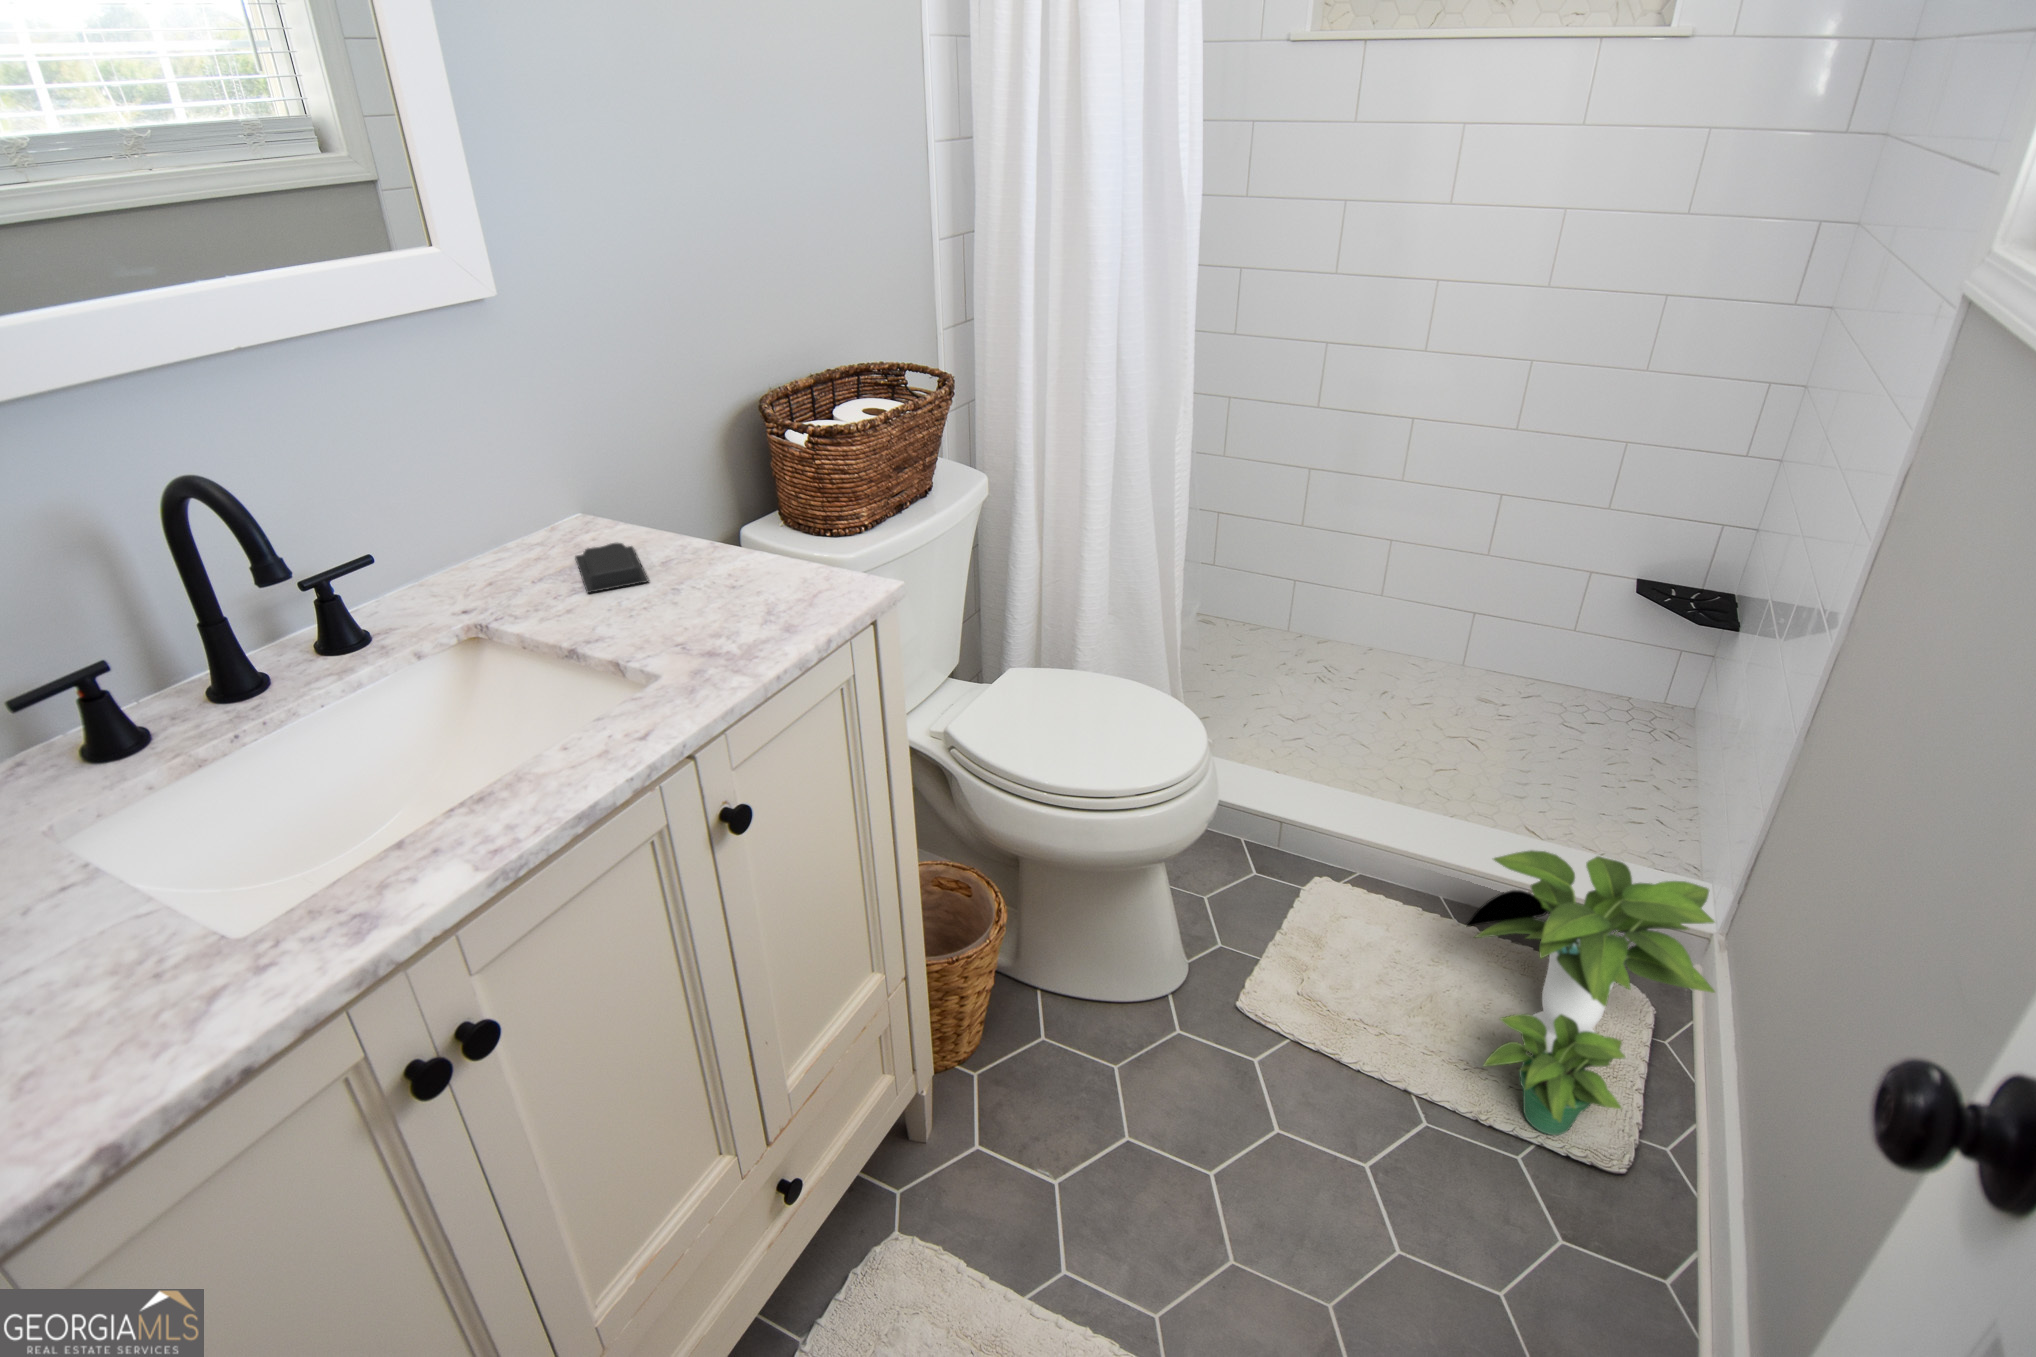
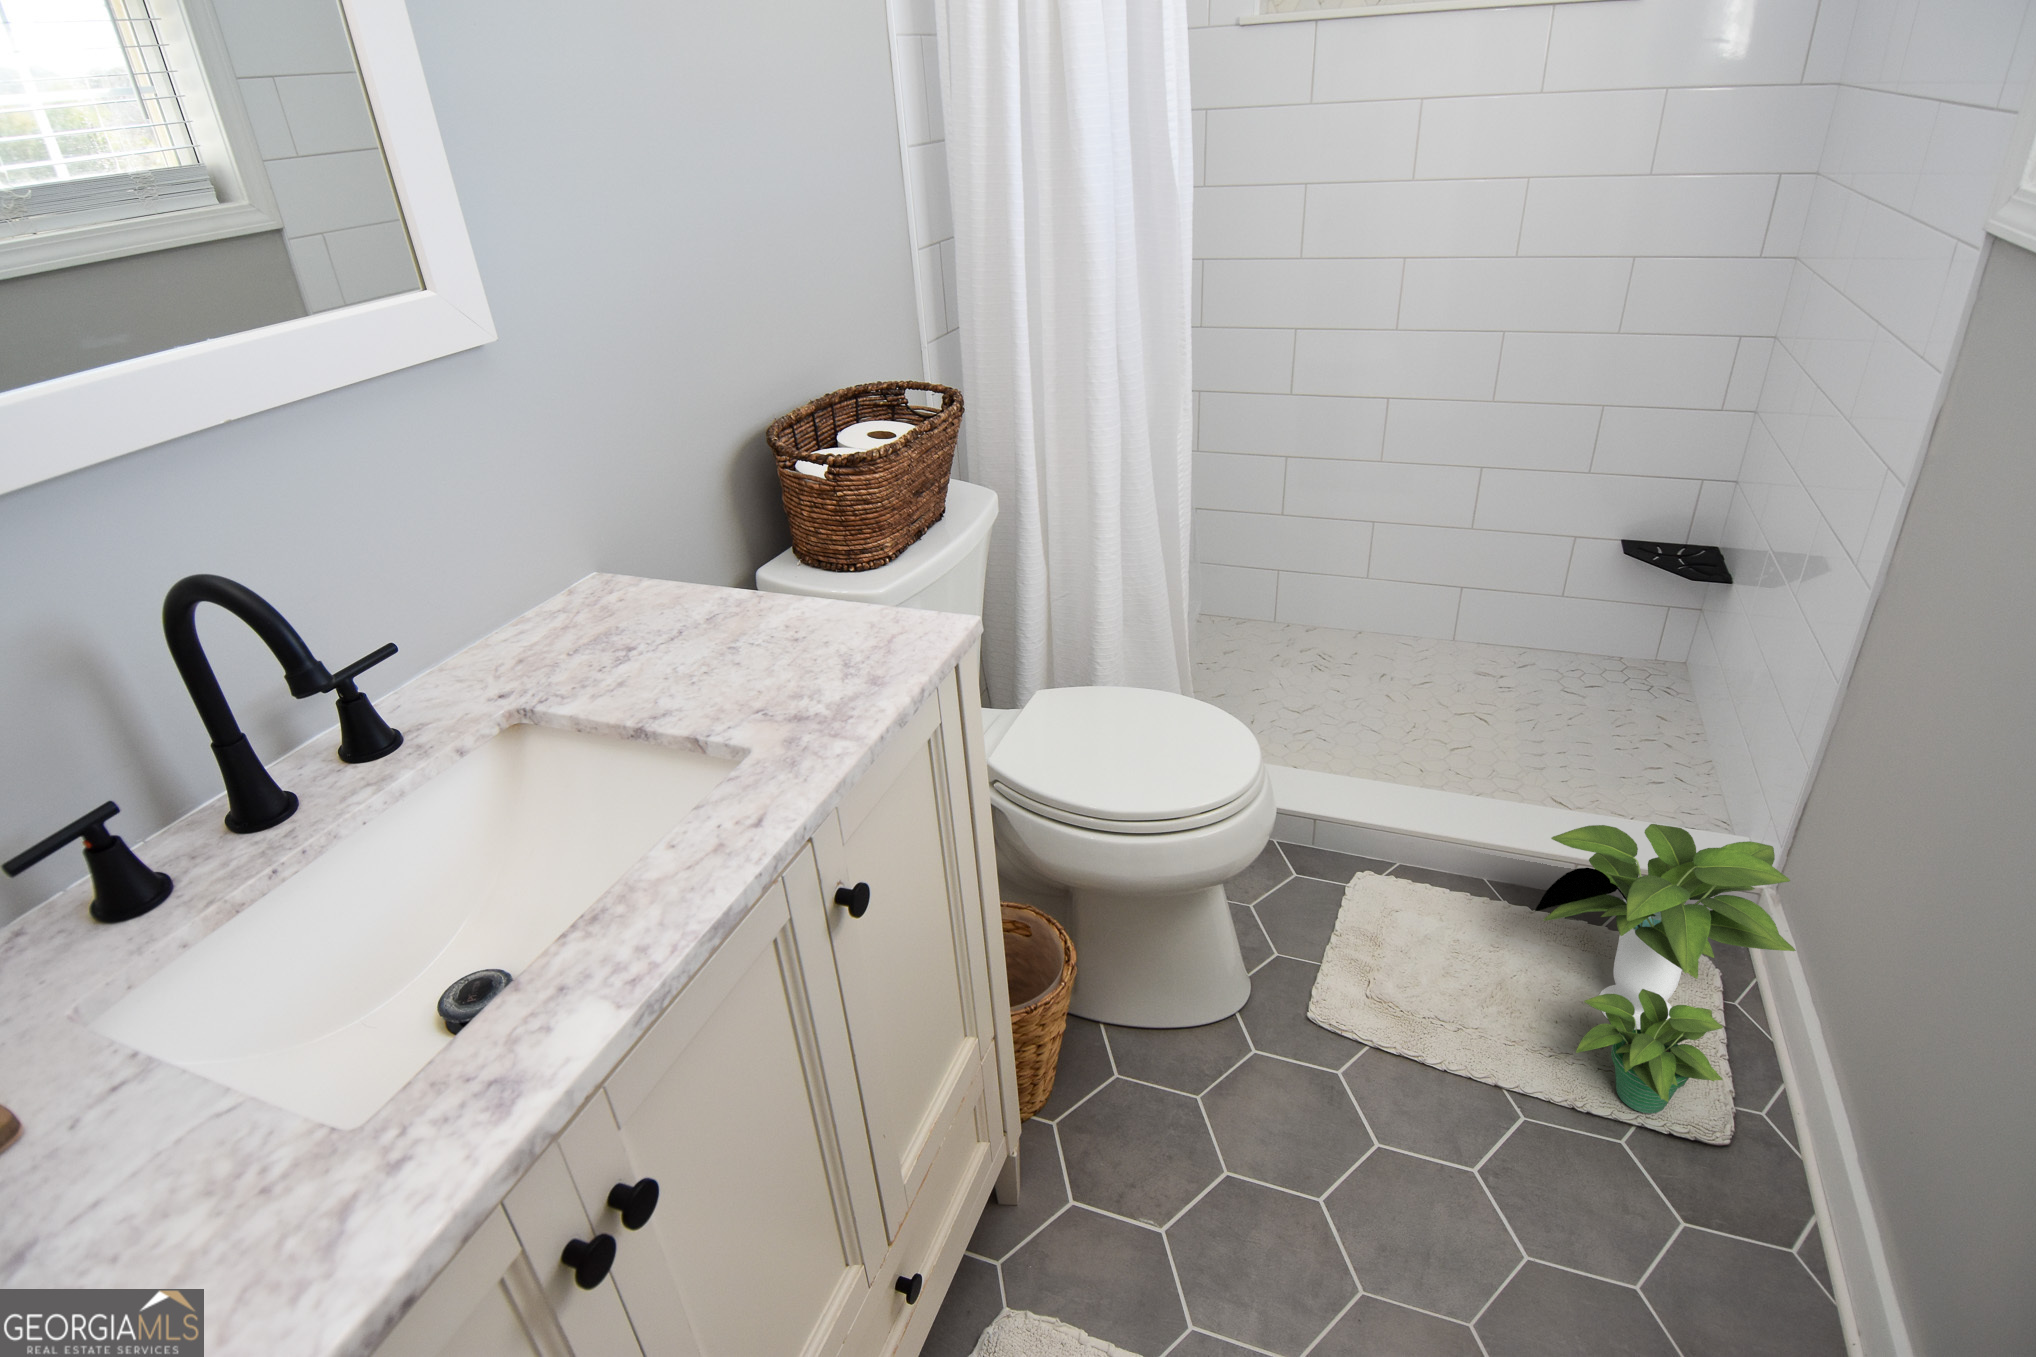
soap bar: present [575,543,648,593] -> none [604,602,698,662]

